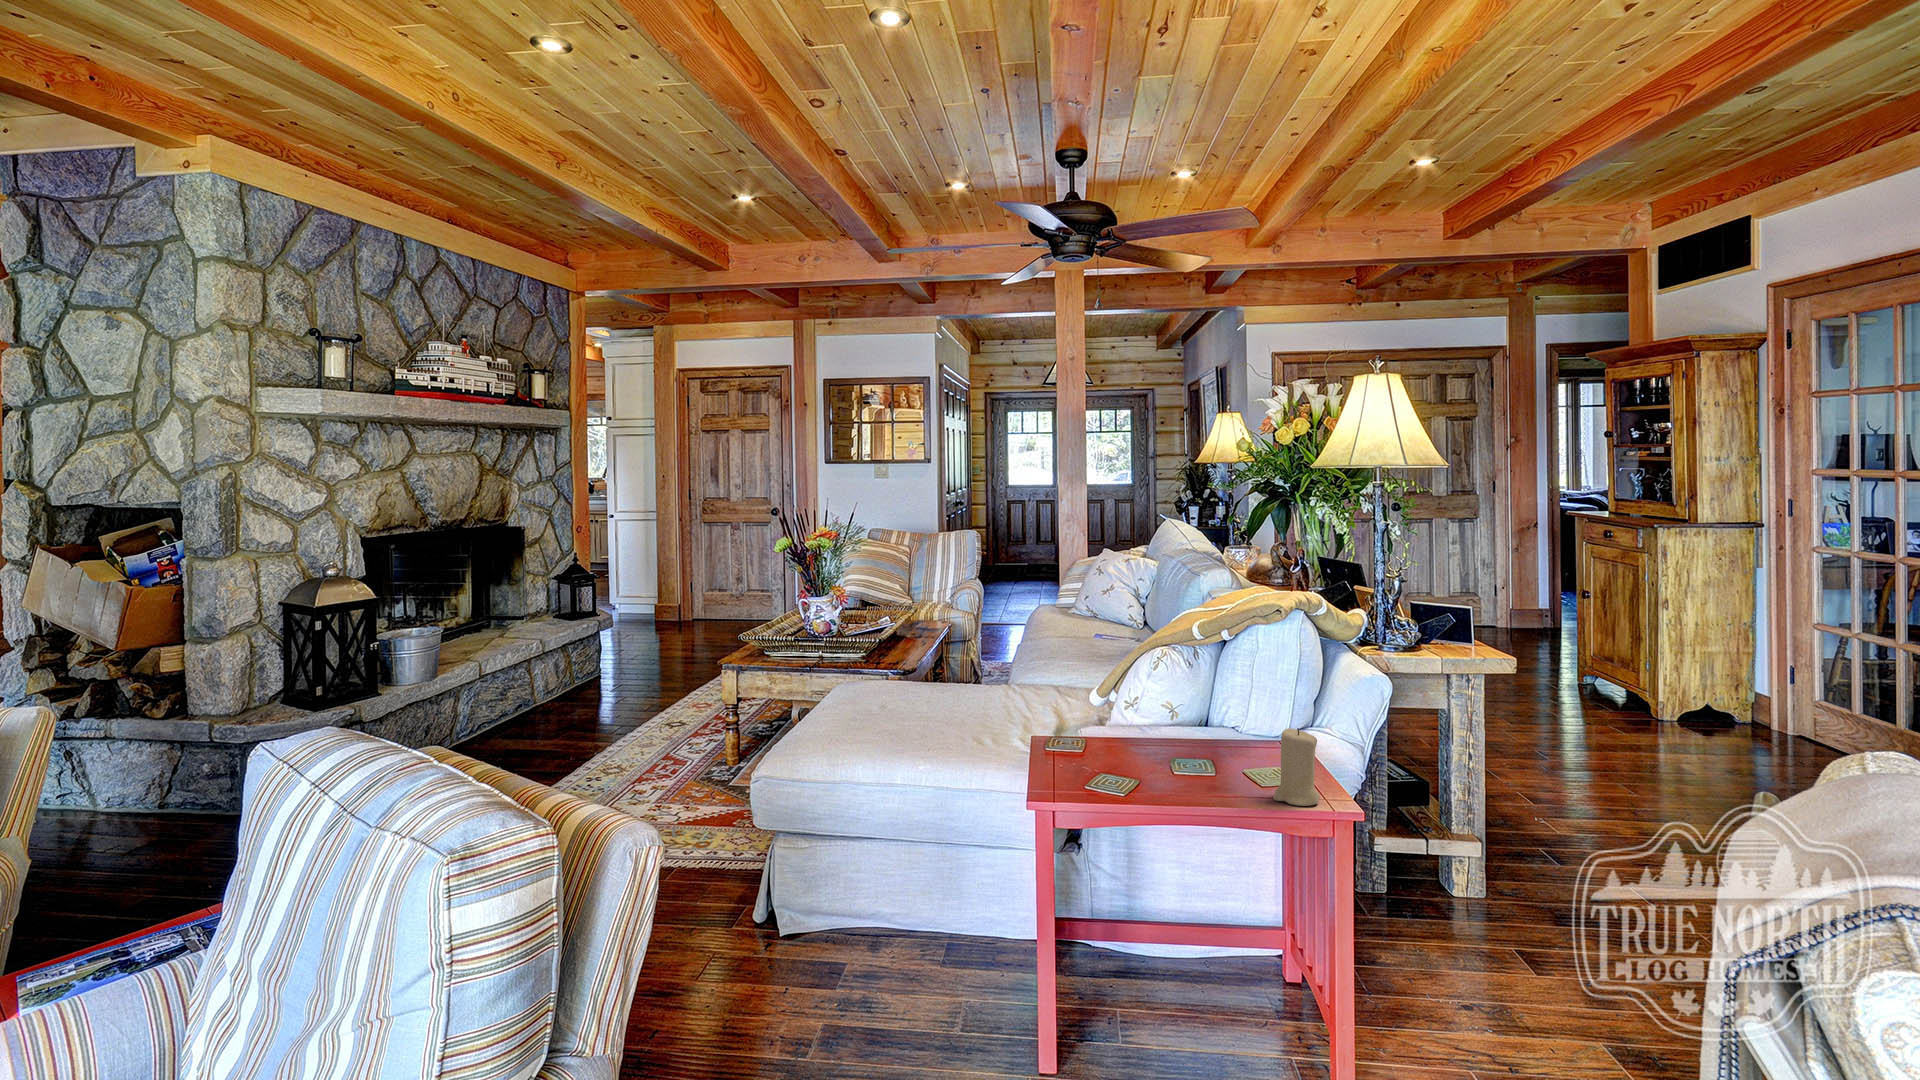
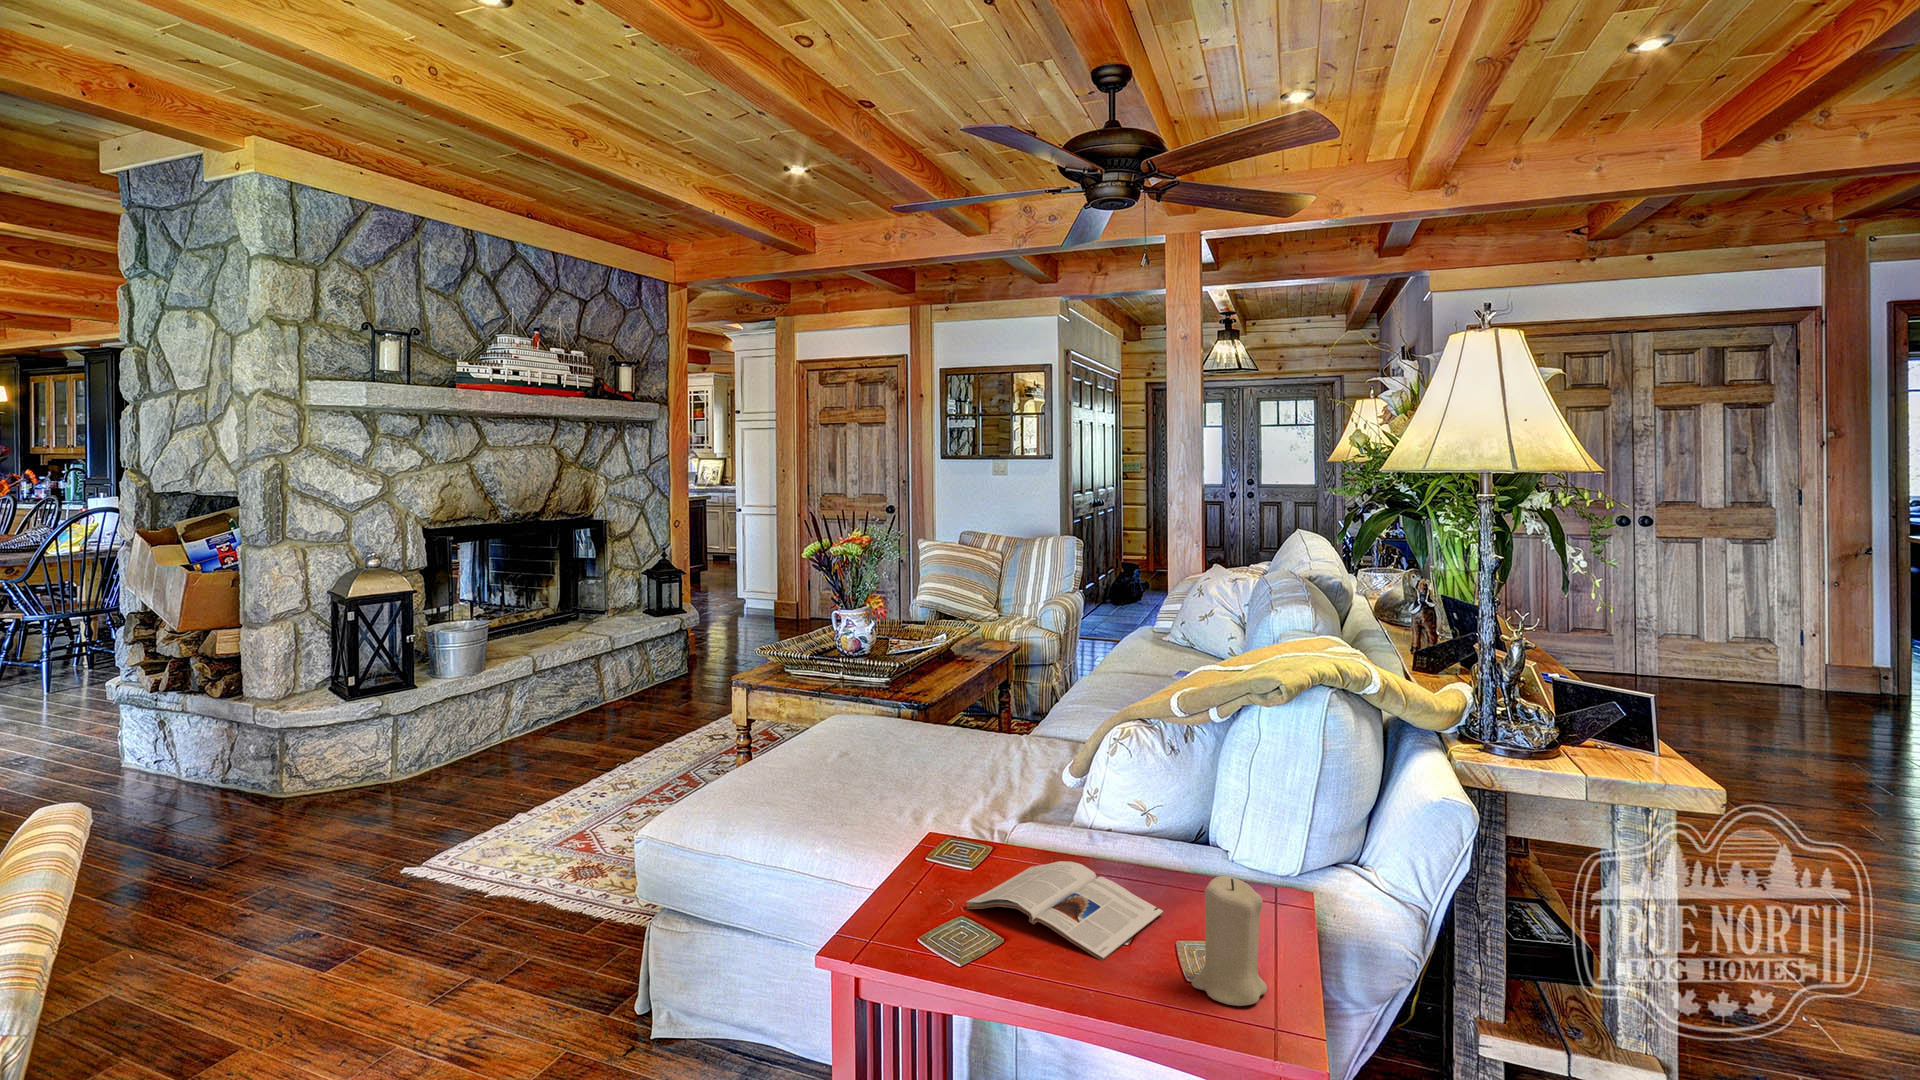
magazine: none [1097,745,1226,795] -> present [966,861,1163,961]

